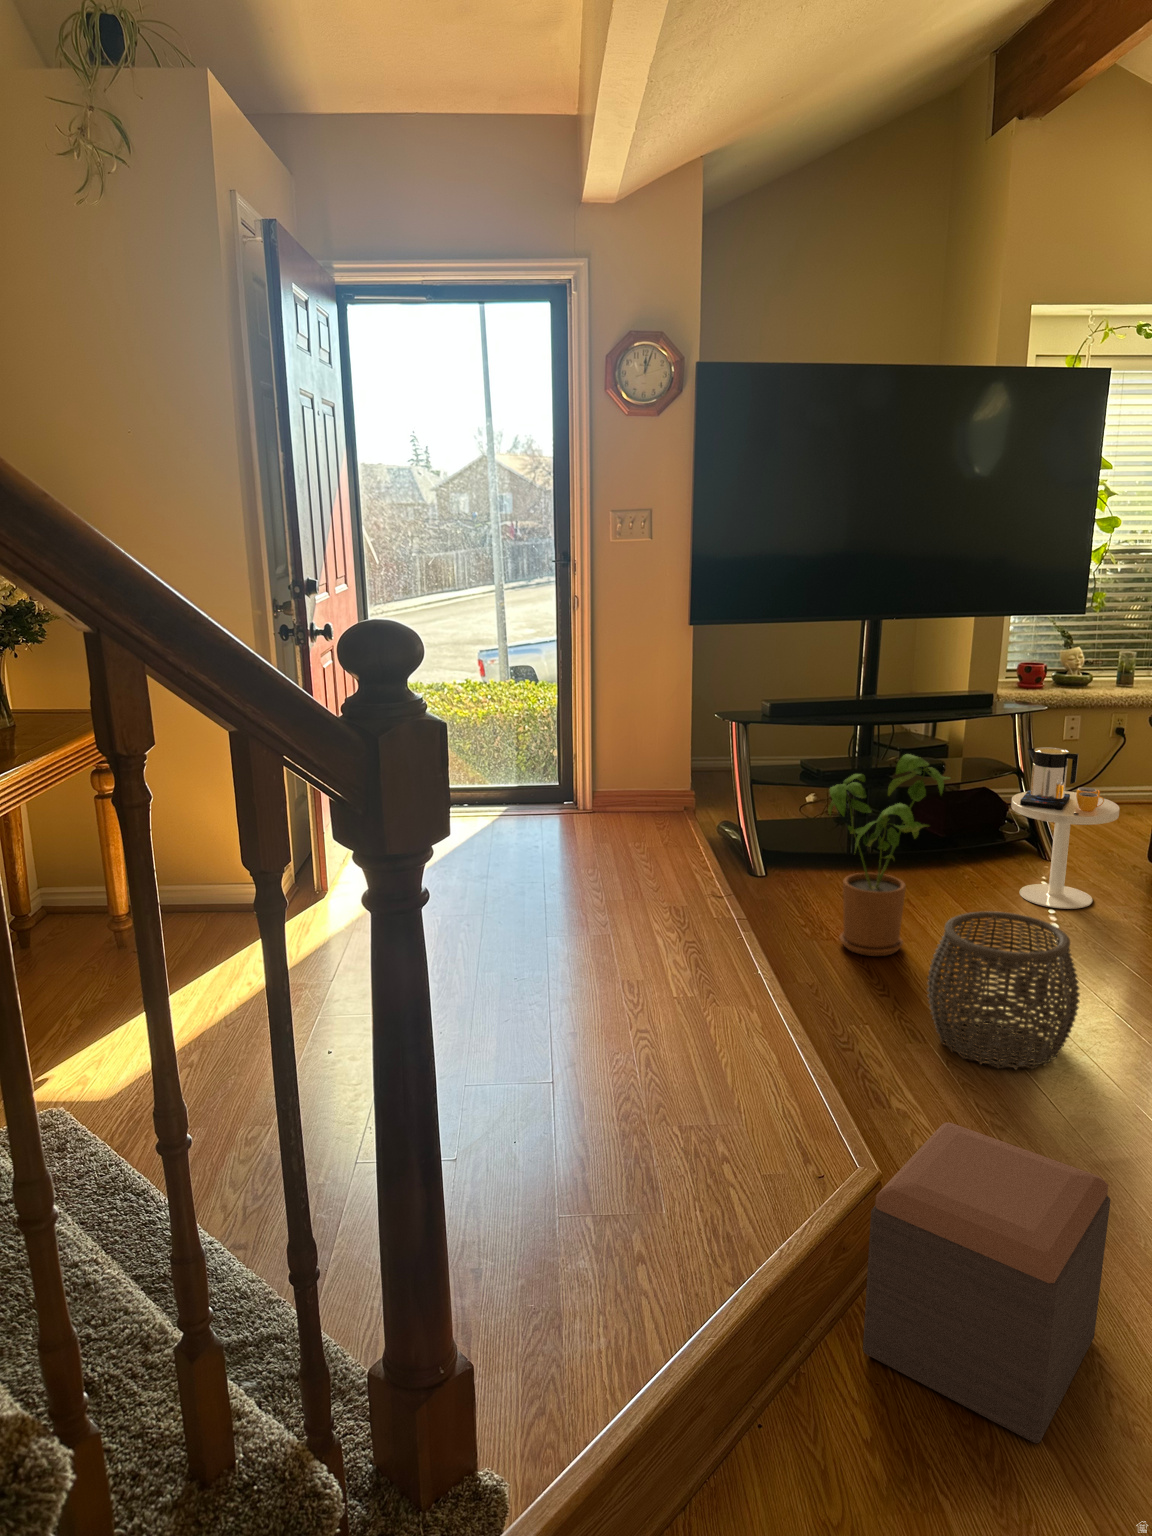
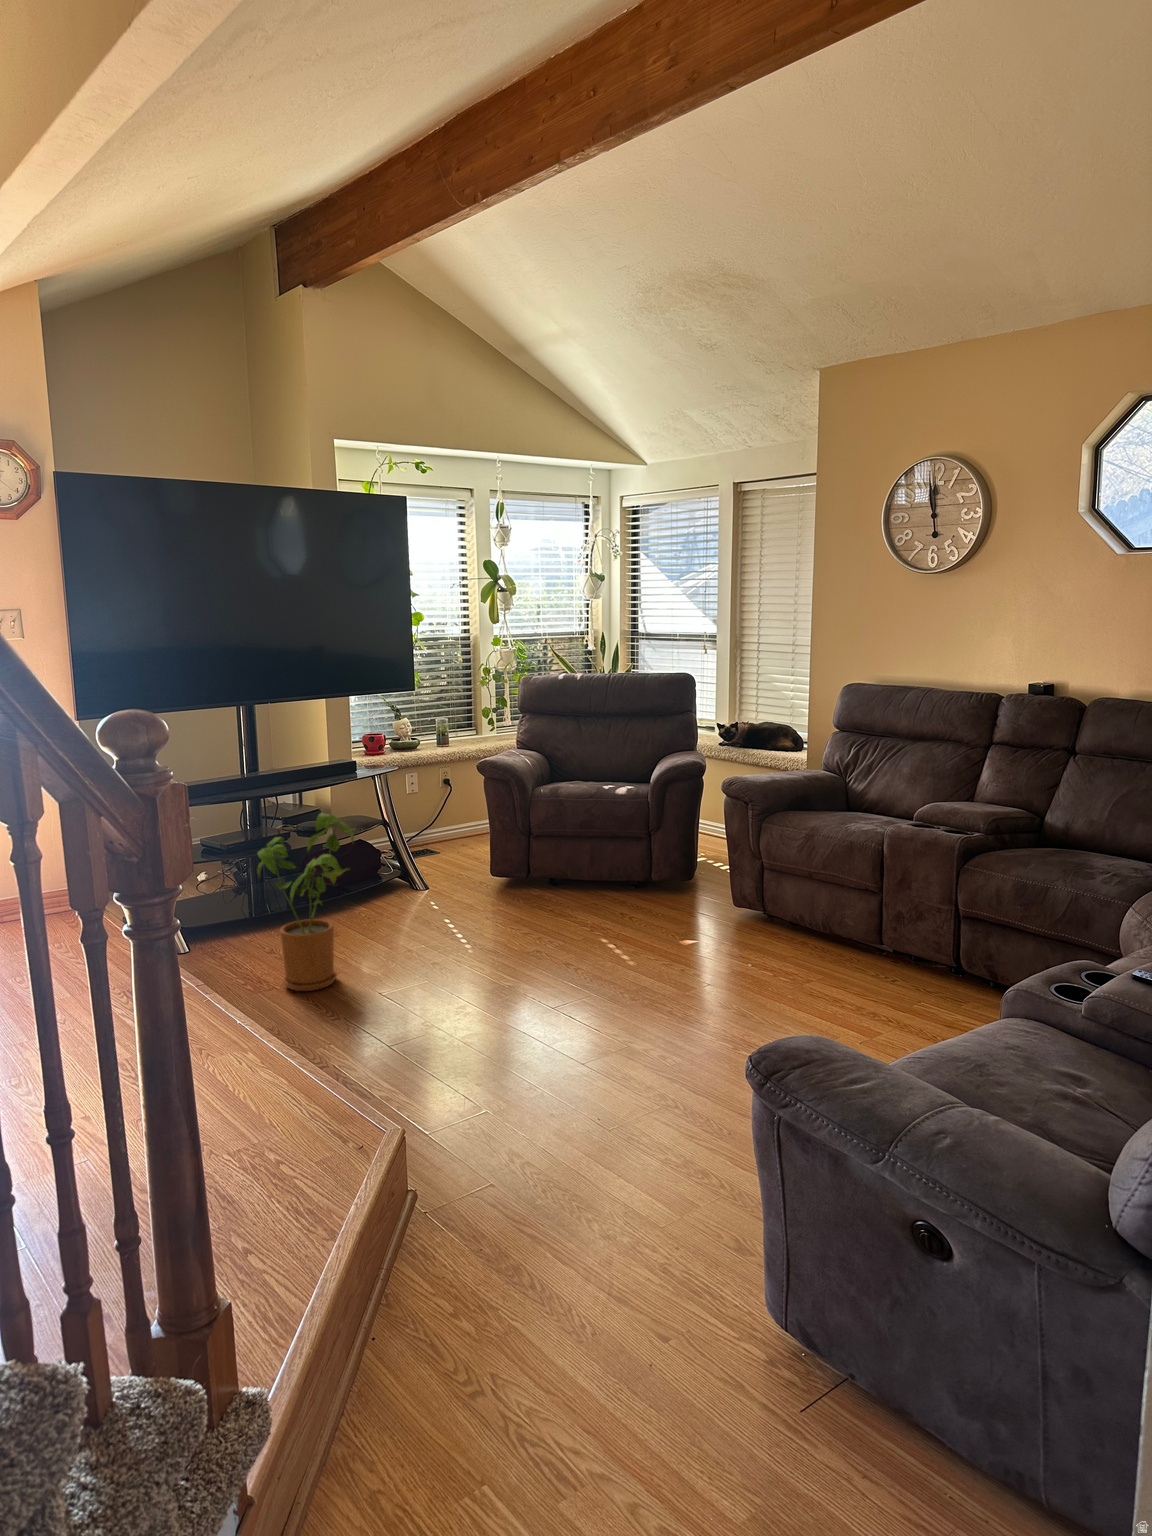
side table: present [1011,747,1120,909] -> none [392,796,471,923]
woven basket: present [927,911,1080,1070] -> none [377,923,490,1045]
footstool: present [863,1122,1110,1443] -> none [424,1067,569,1259]

